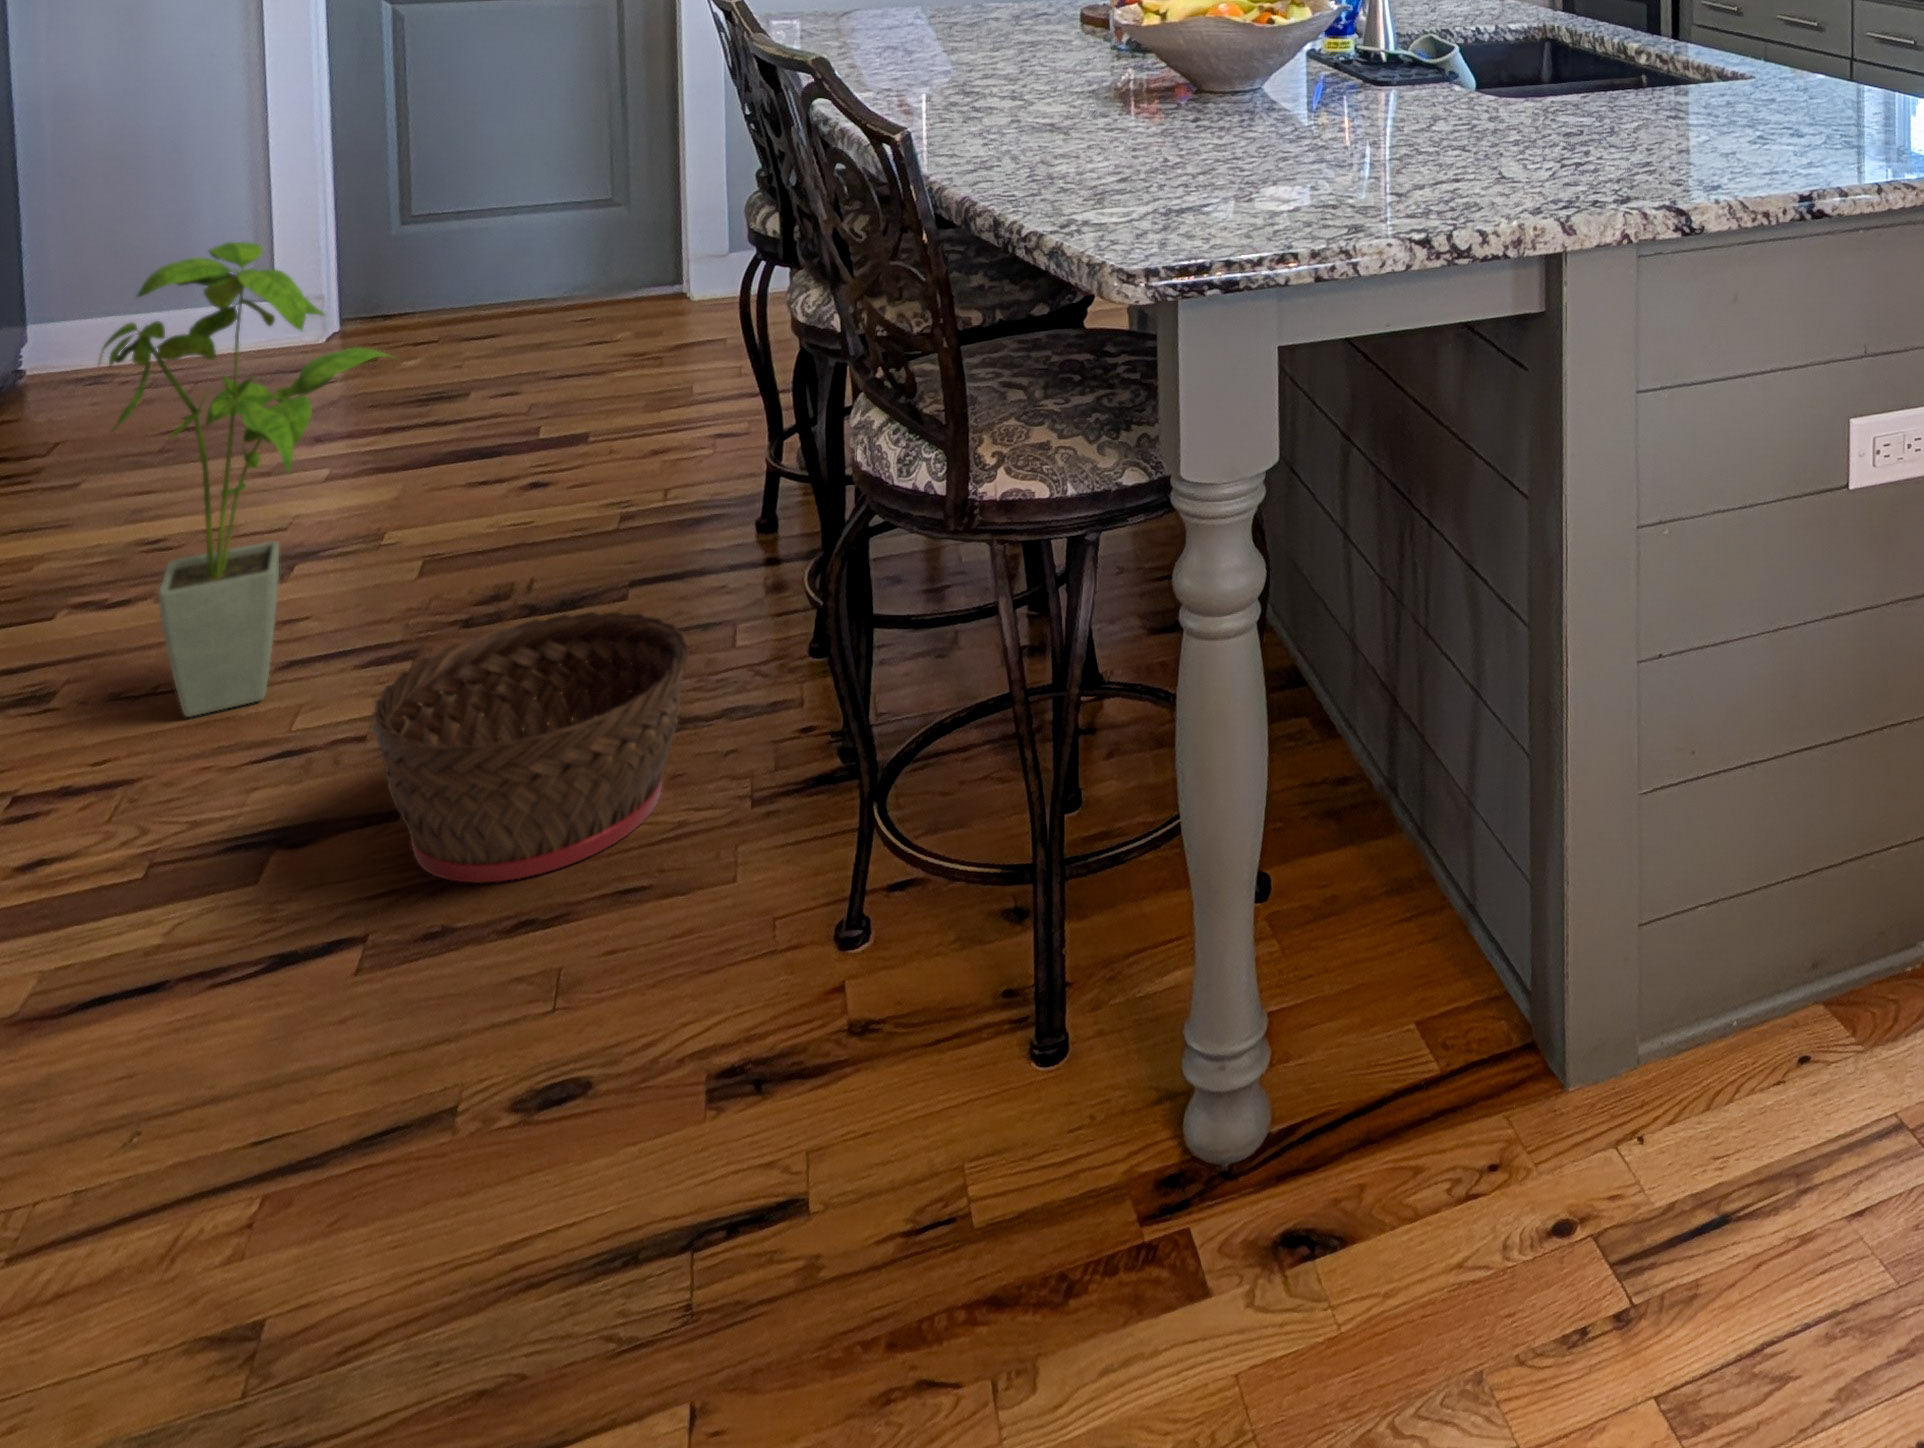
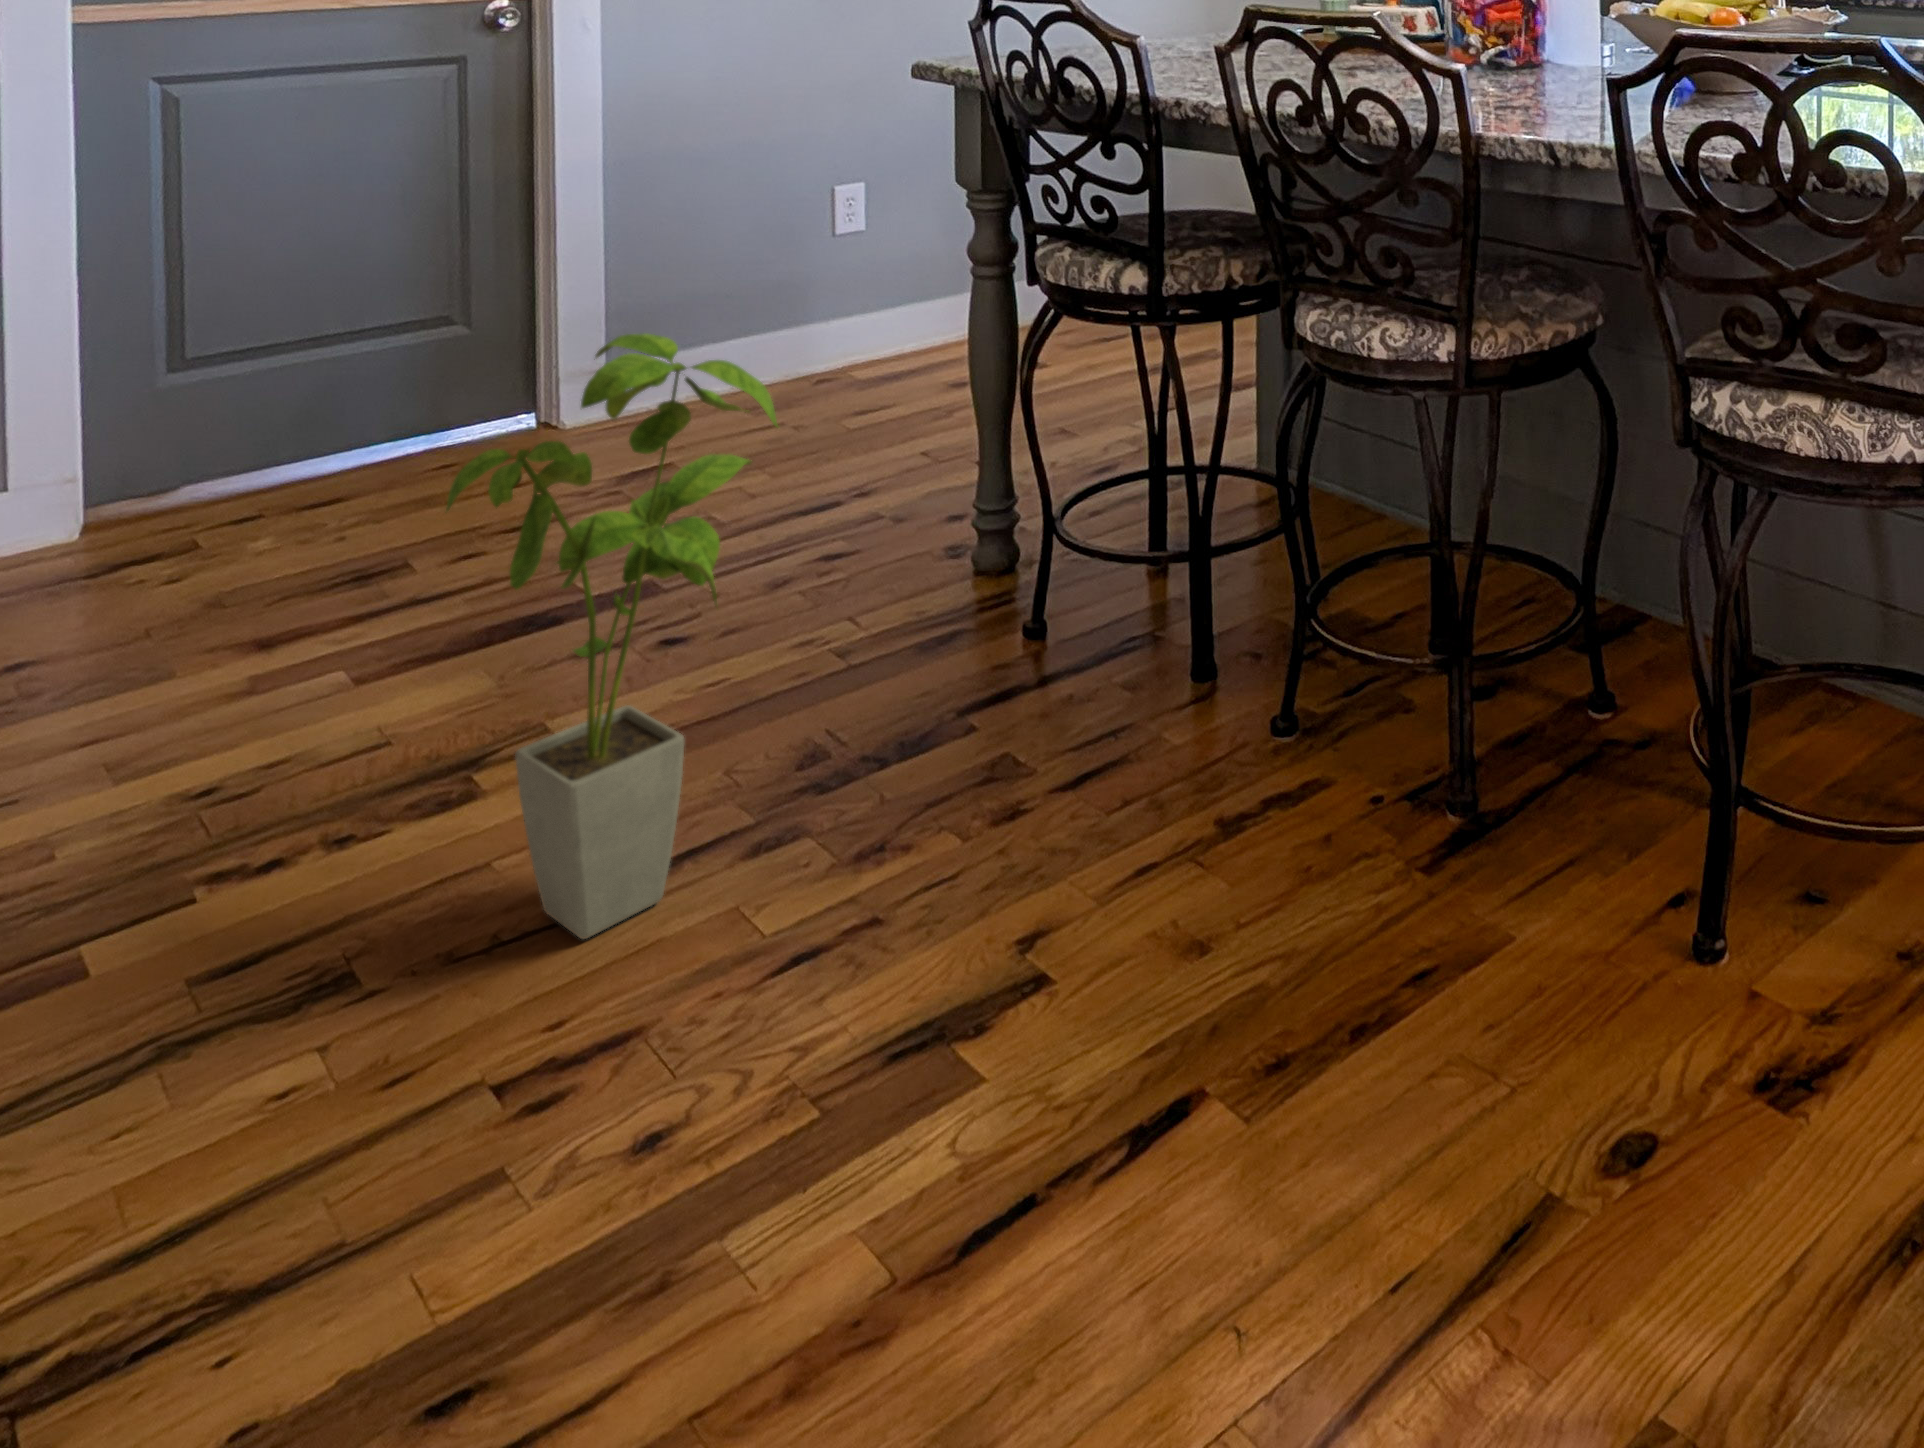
basket: present [372,612,688,883] -> none [1033,694,1351,1016]

